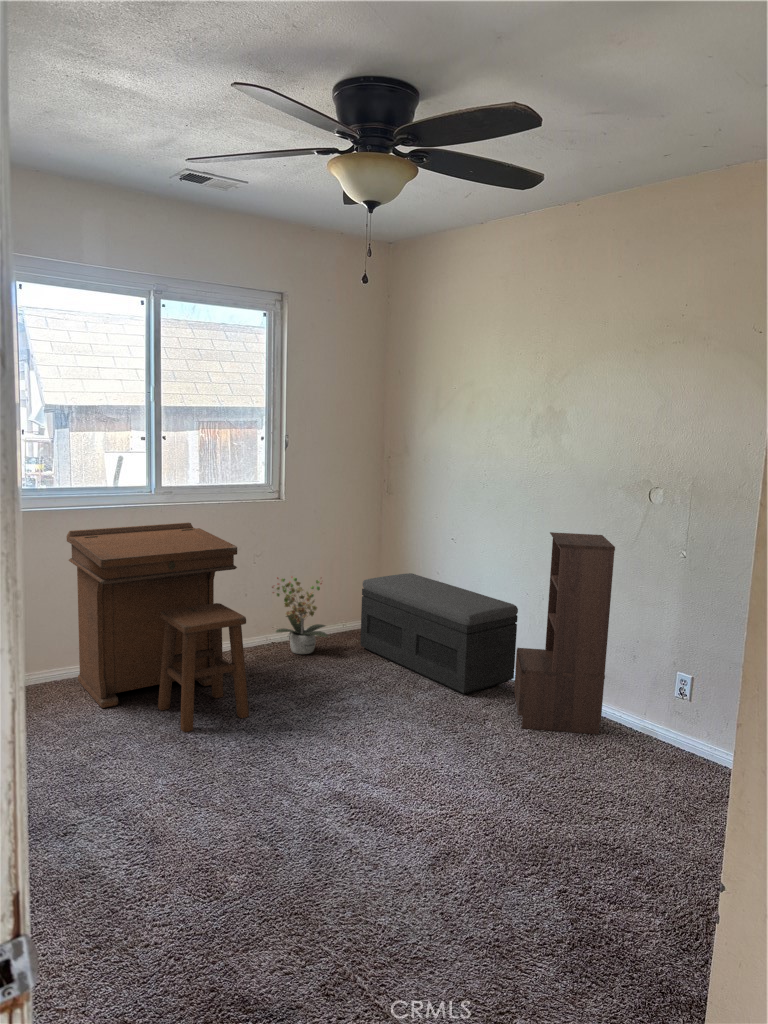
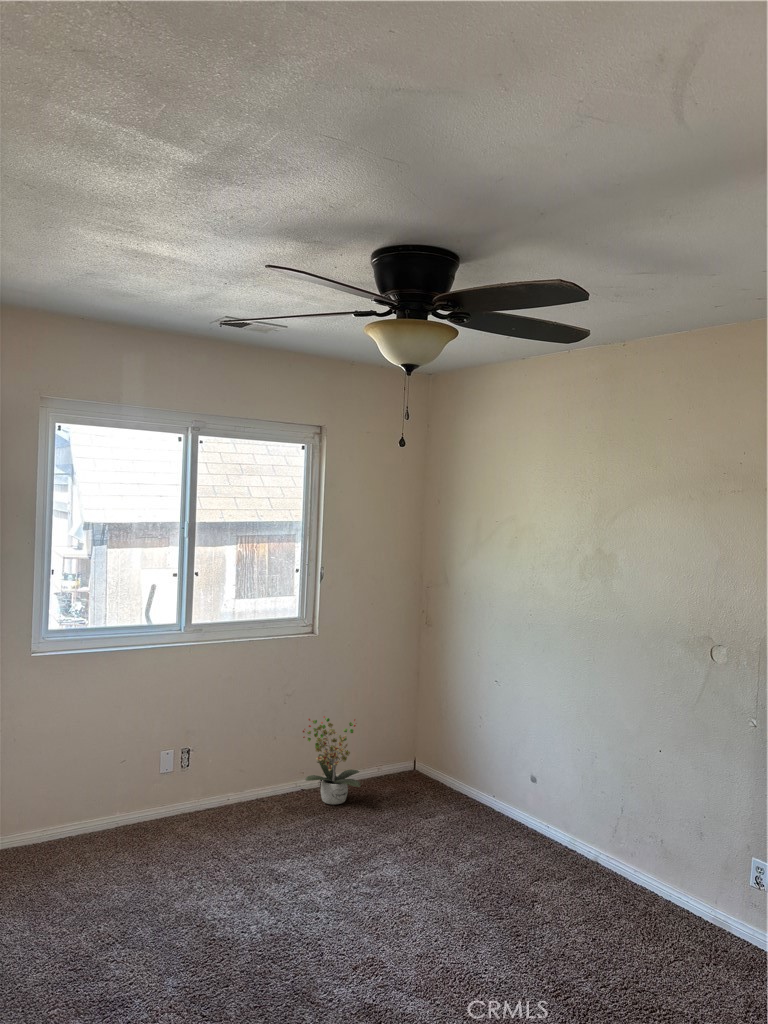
desk: present [67,523,249,732] -> none [91,662,273,911]
bookshelf: present [514,532,615,734] -> none [565,686,675,925]
storage bench: present [360,573,518,695] -> none [396,714,567,864]

